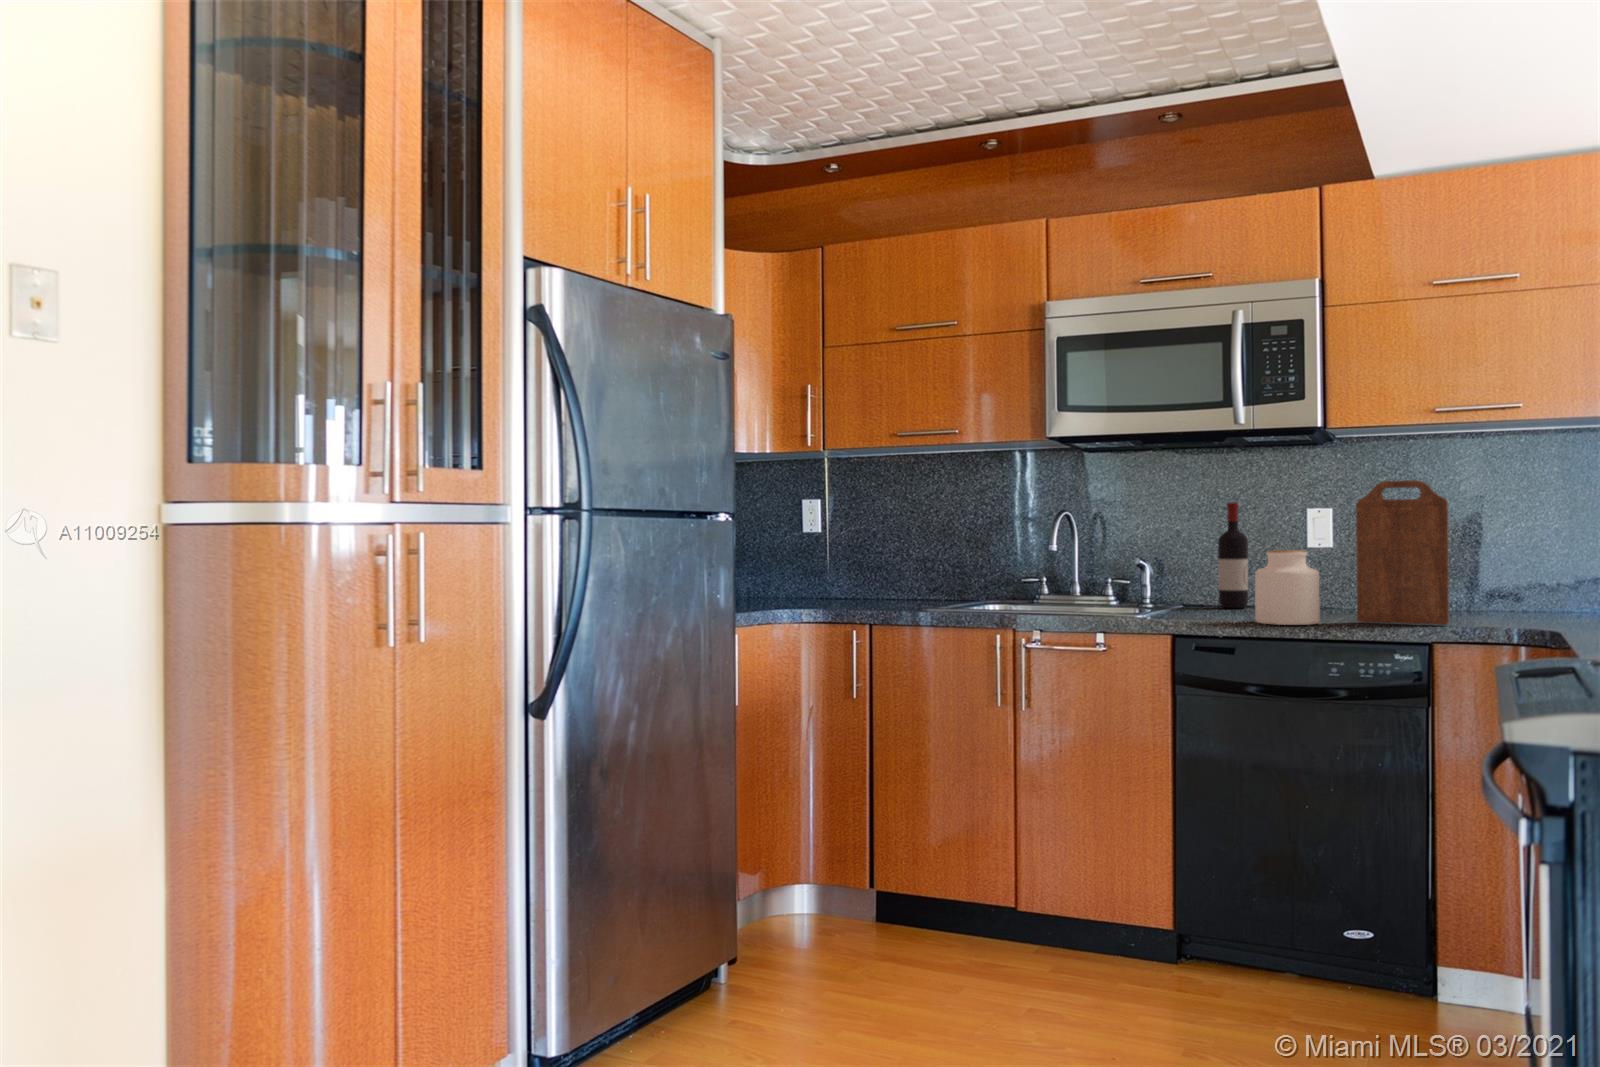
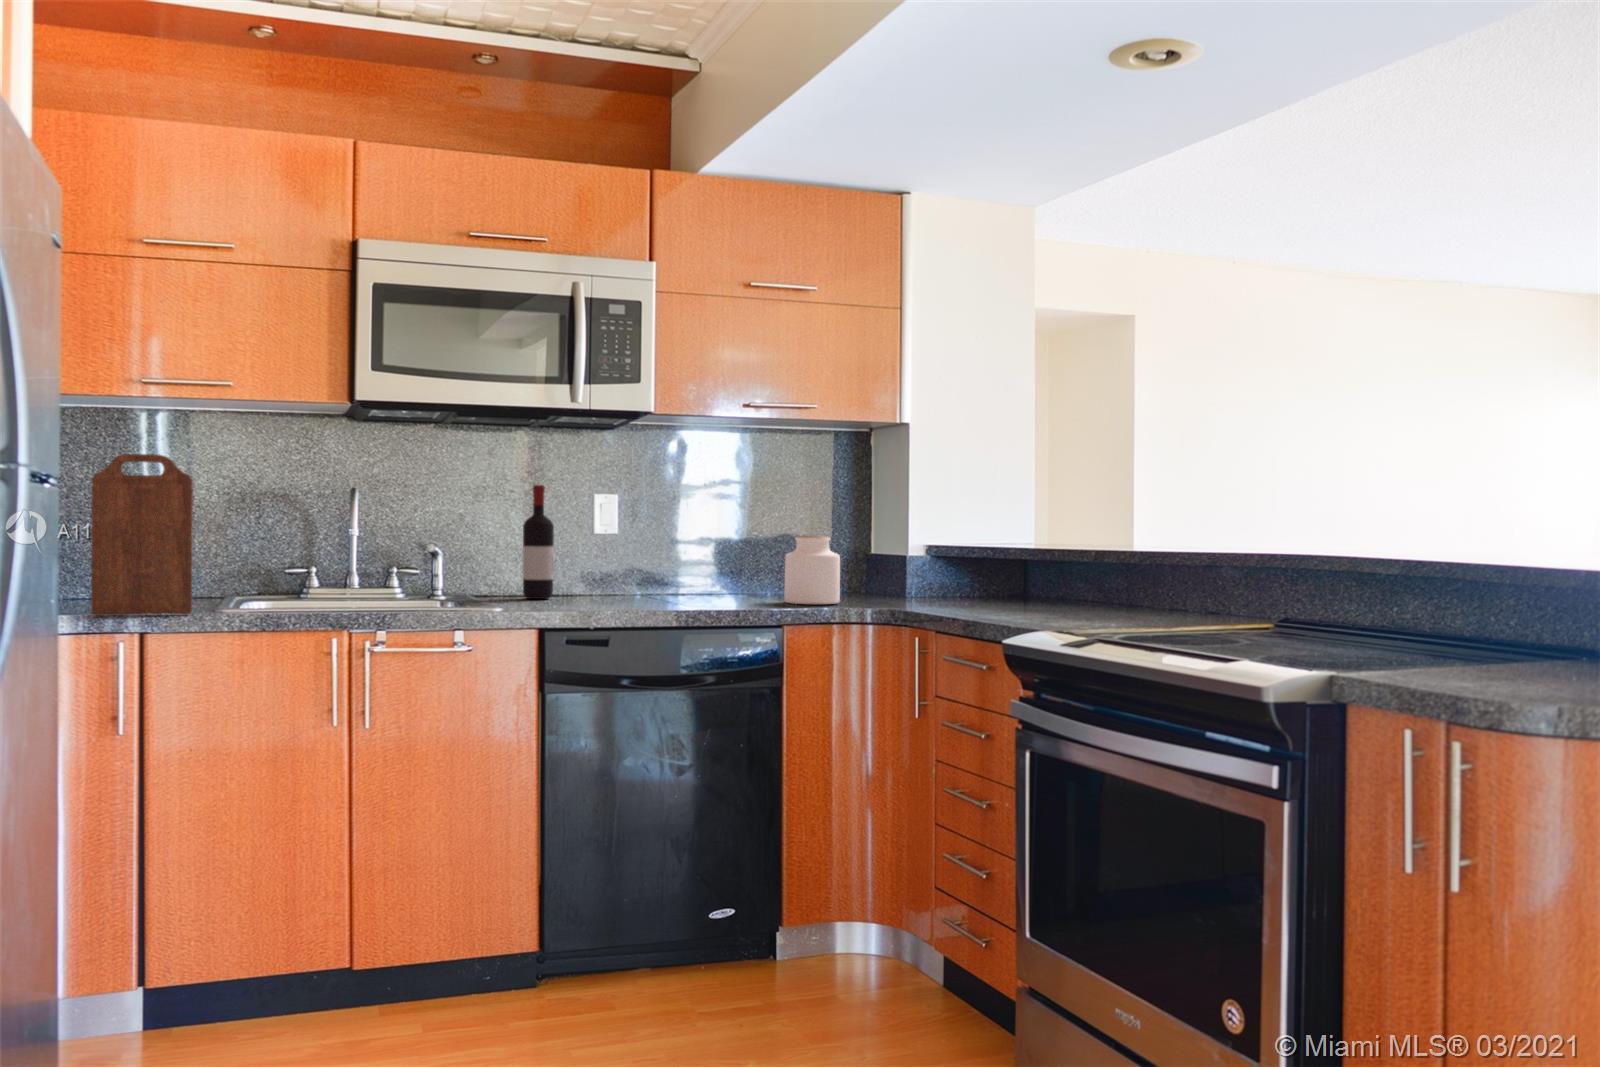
cutting board: present [1356,480,1449,625] -> present [91,454,193,615]
jar: present [1255,550,1320,625] -> present [784,536,840,604]

